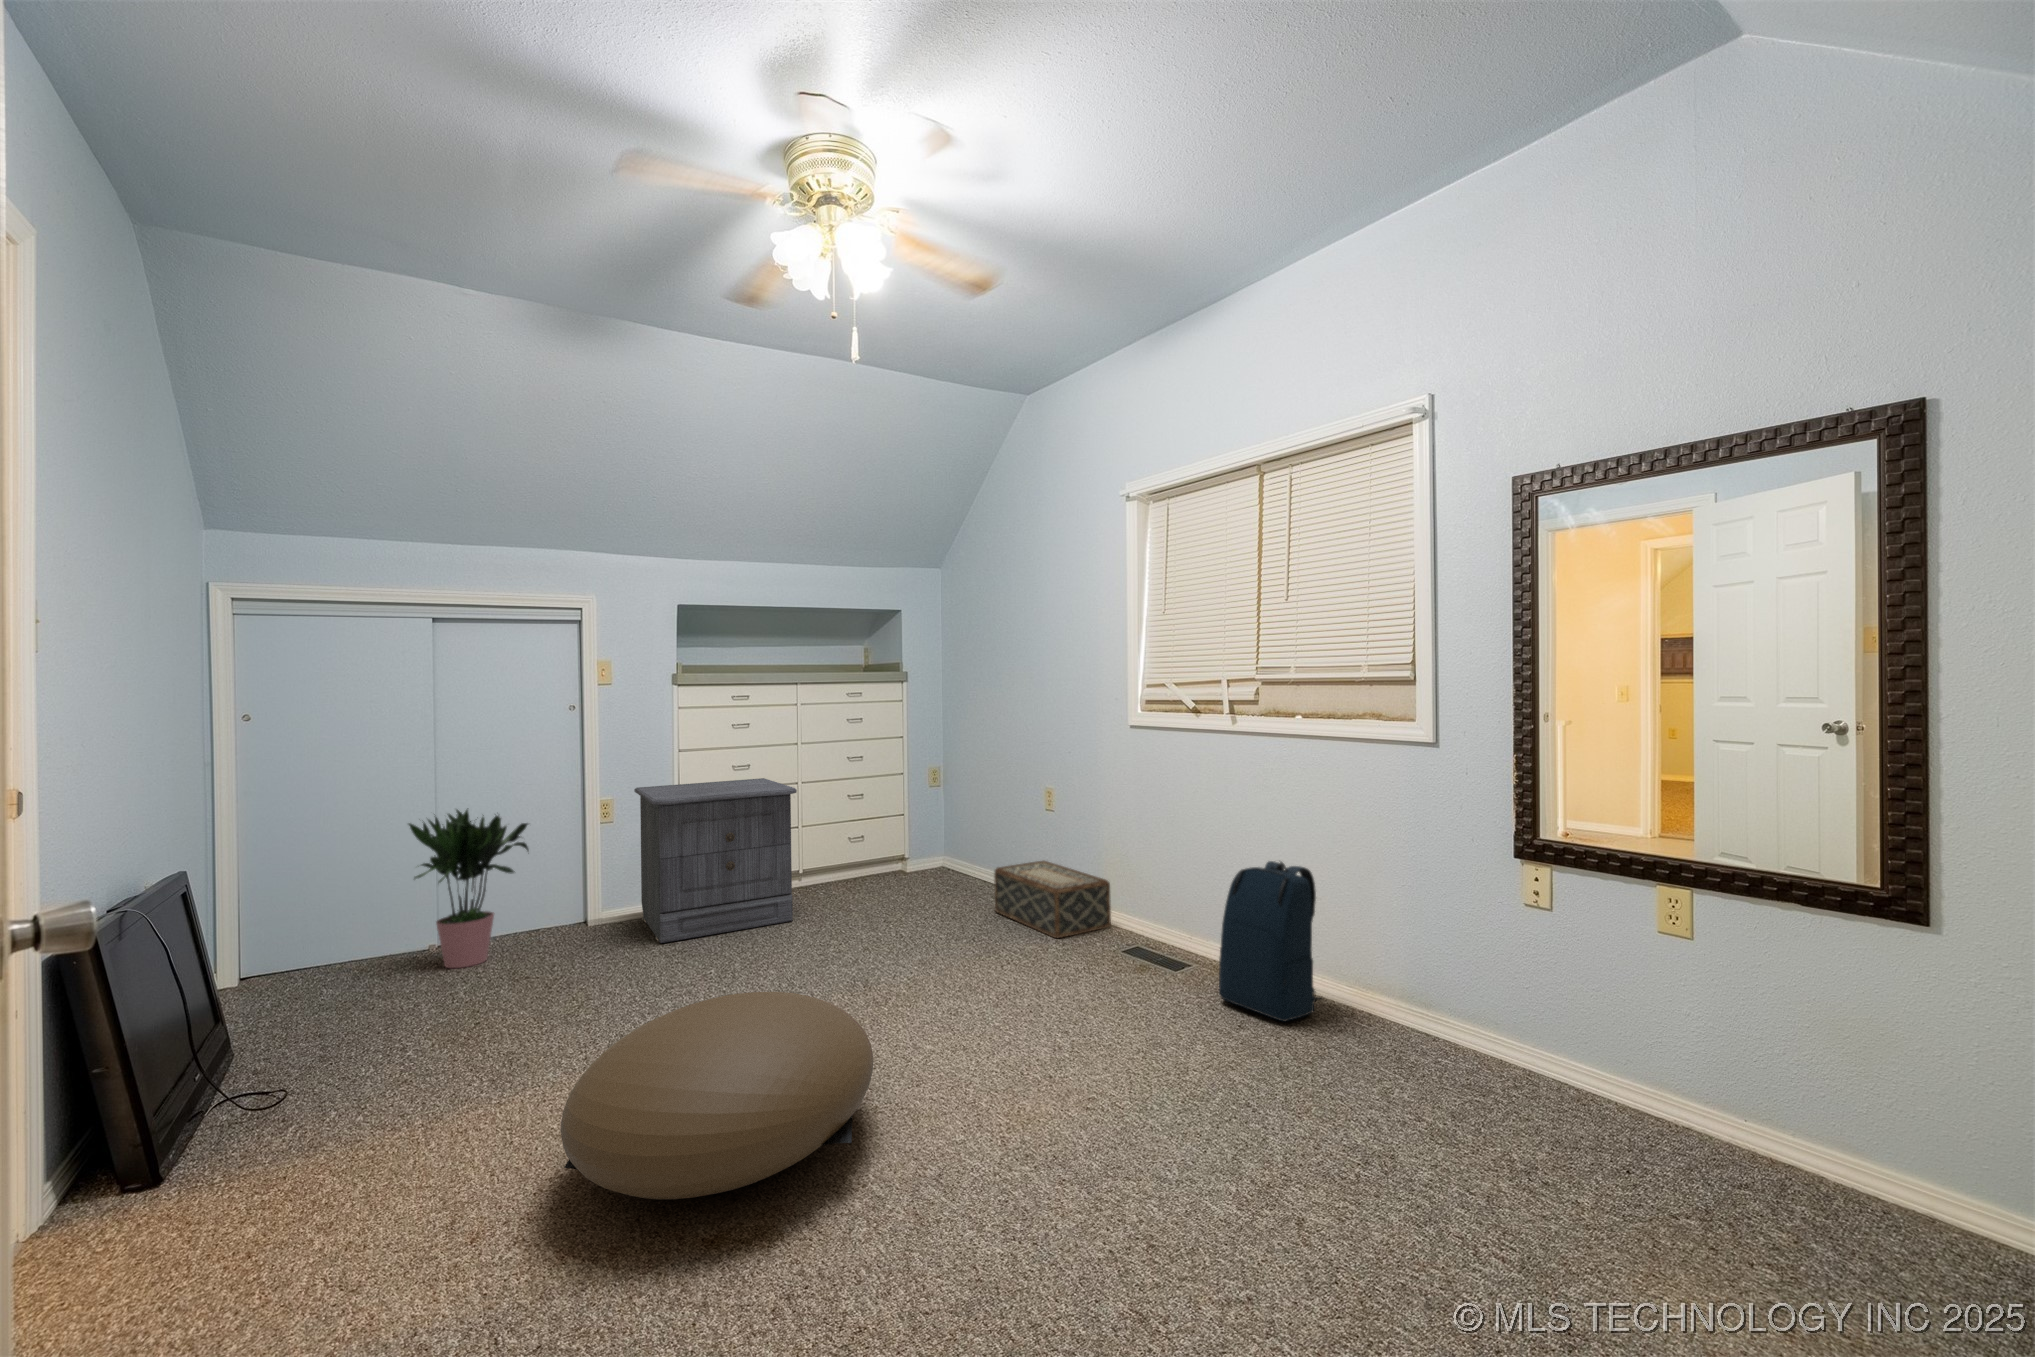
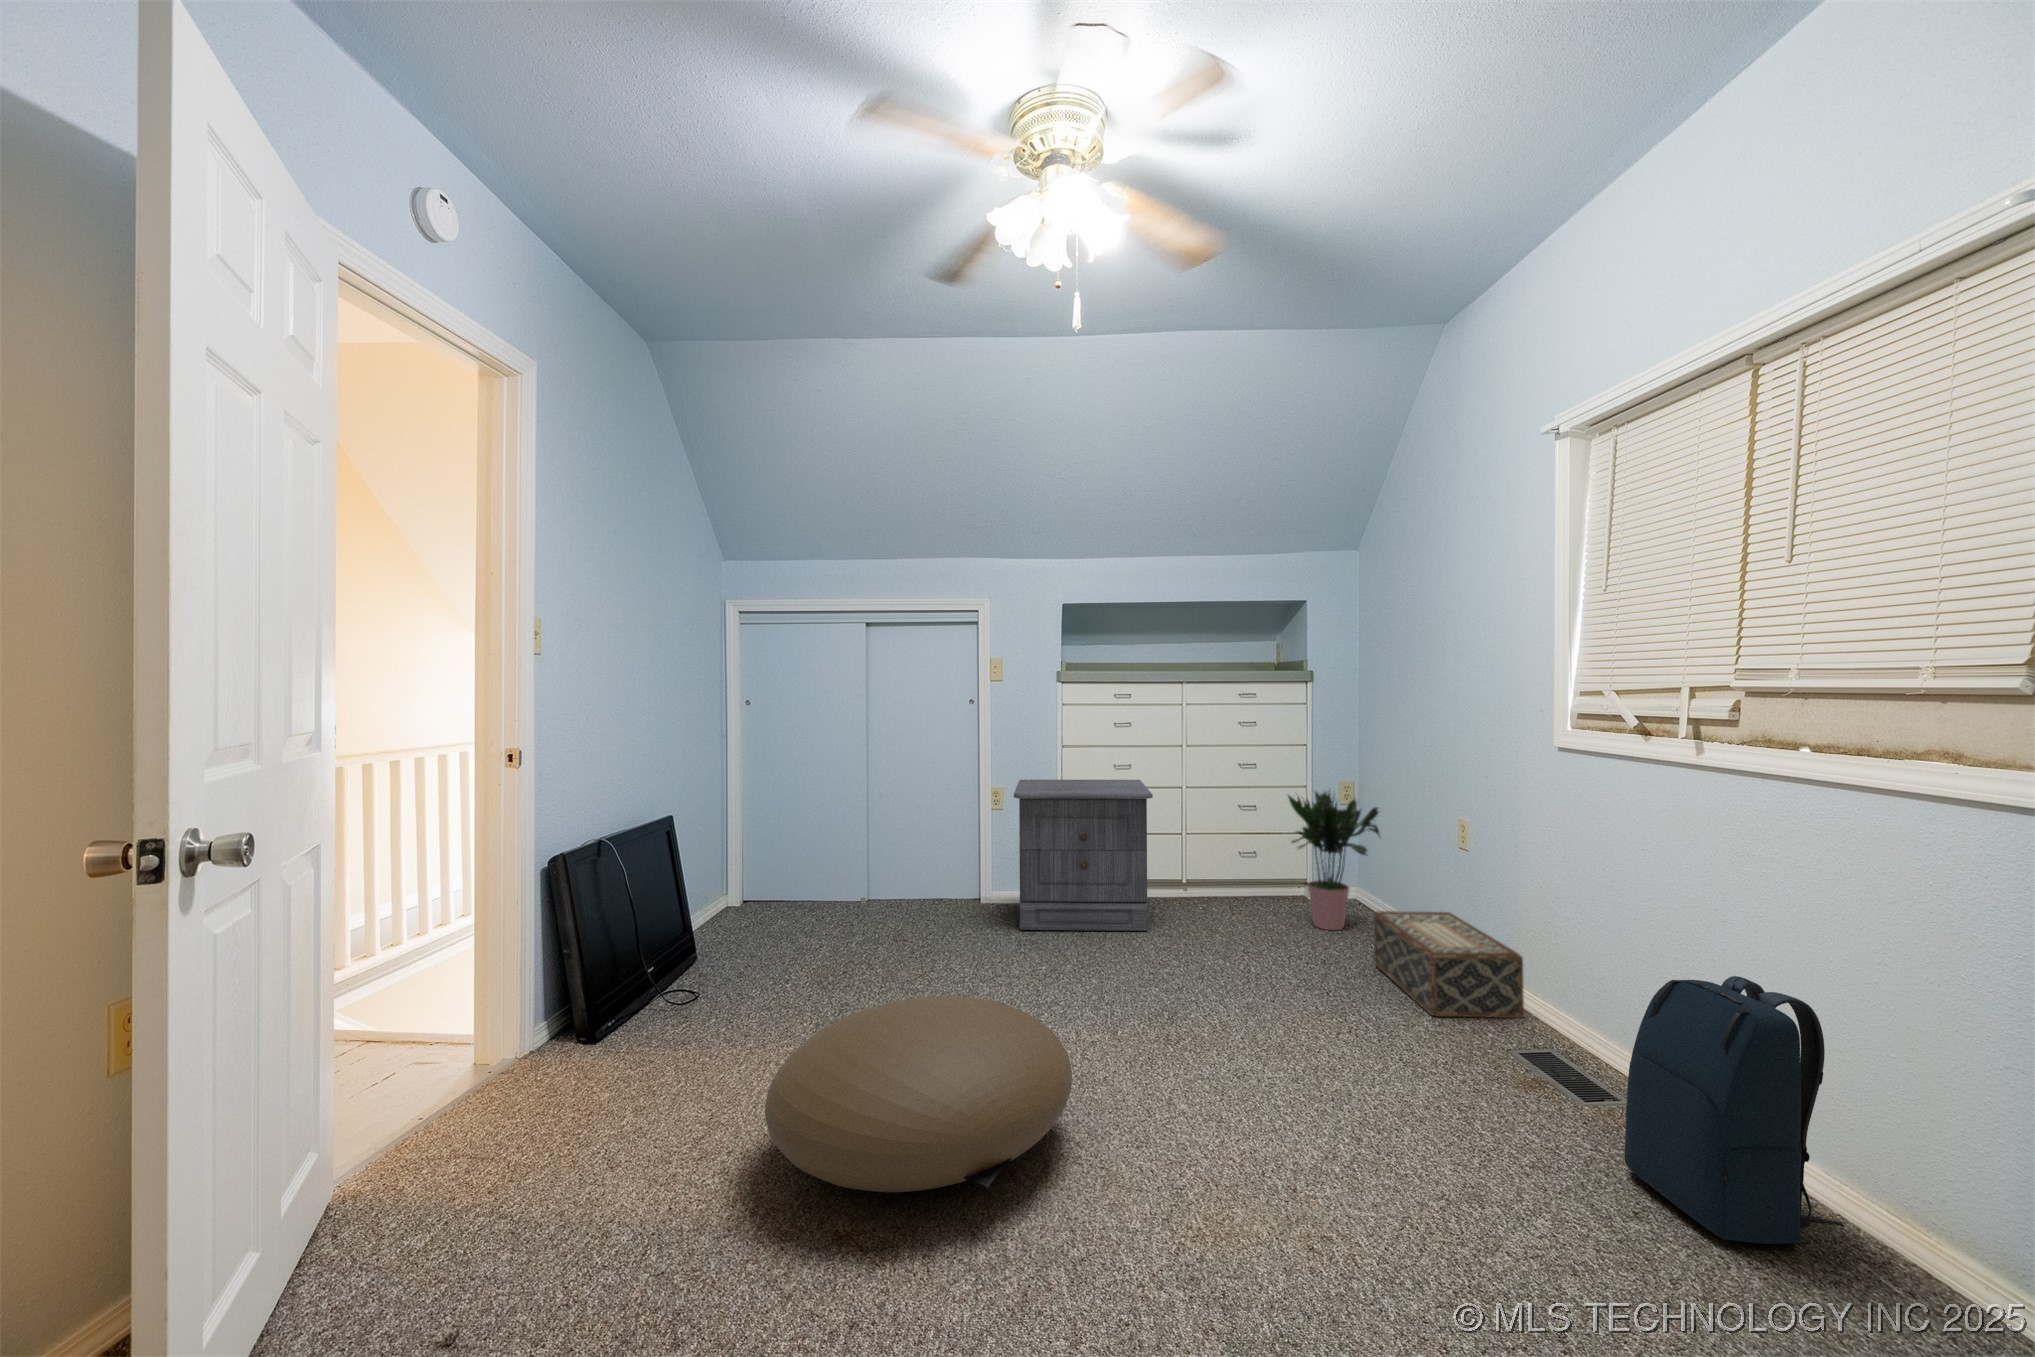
potted plant: present [409,810,529,968] -> present [1288,791,1379,930]

